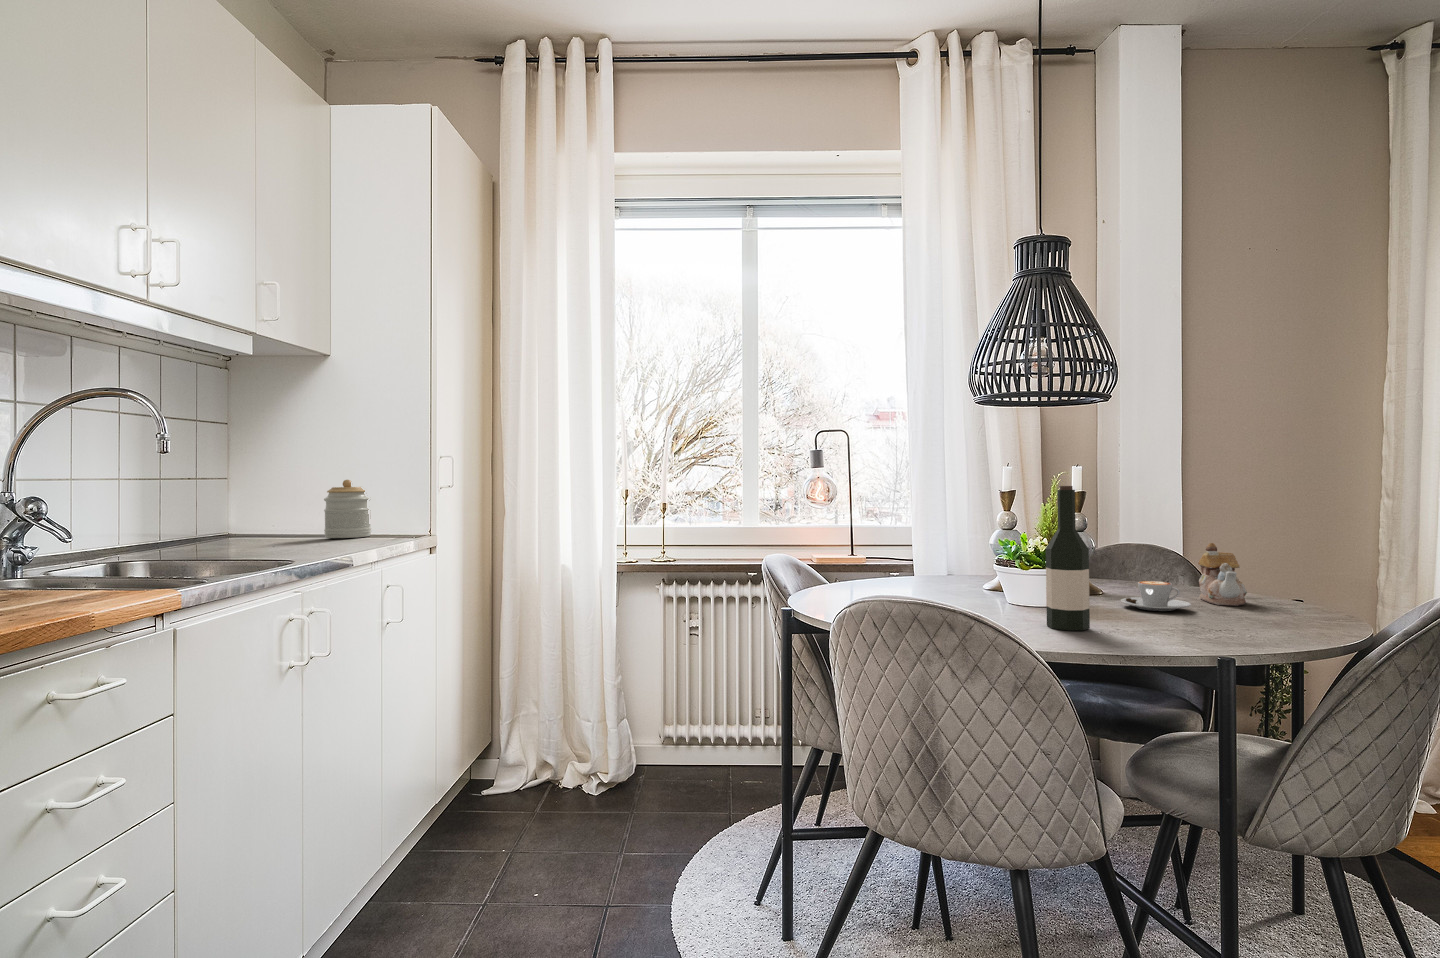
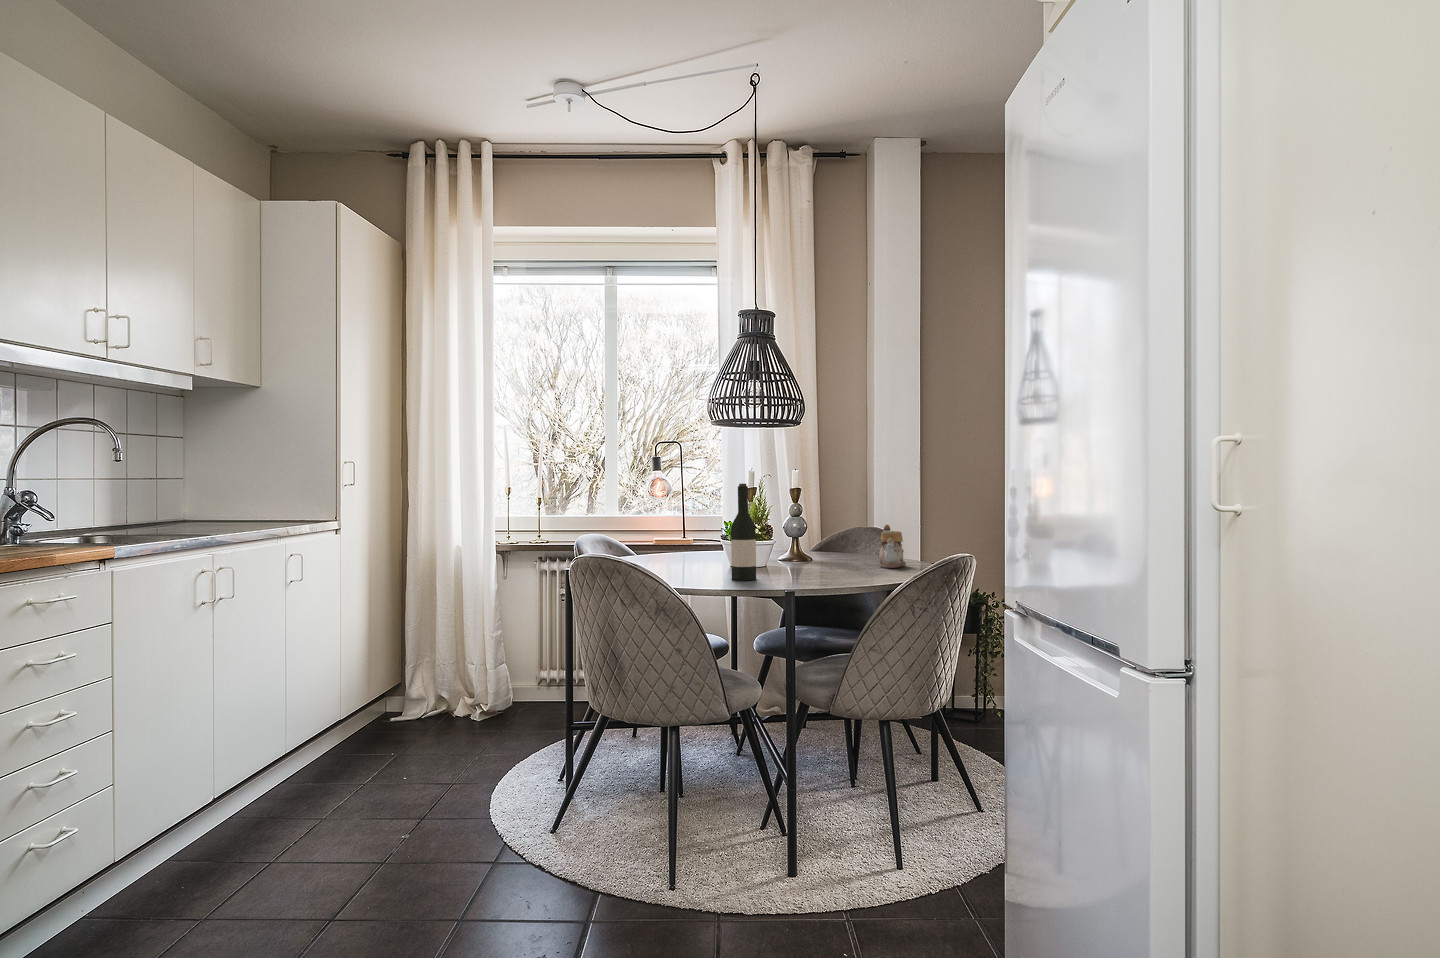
jar: present [324,480,371,538] -> none [255,479,293,523]
coffee cup: present [1121,581,1191,611] -> none [811,551,854,571]

